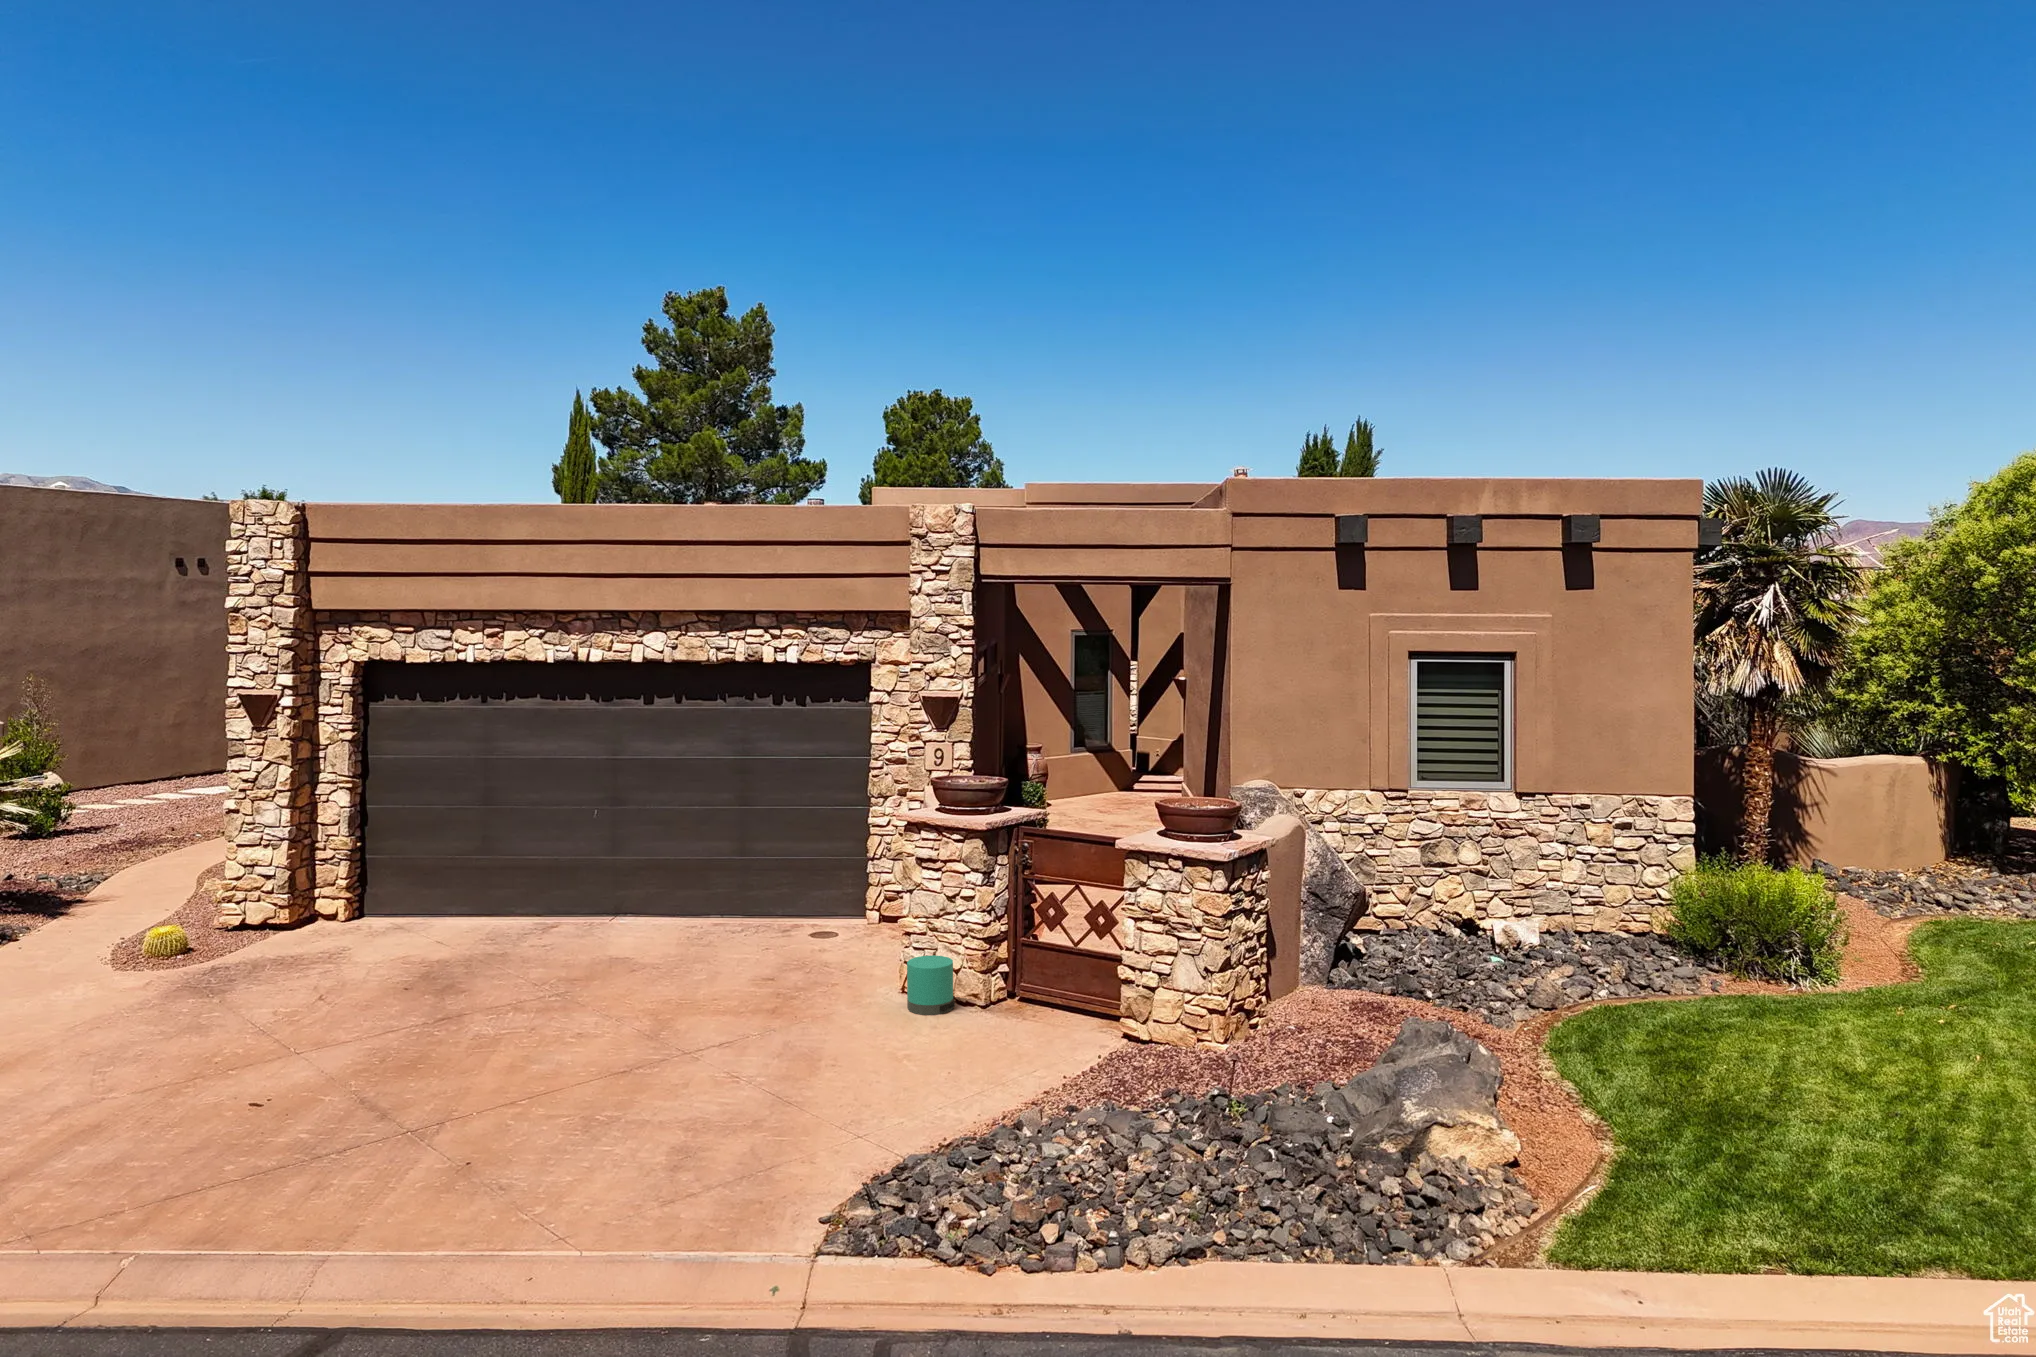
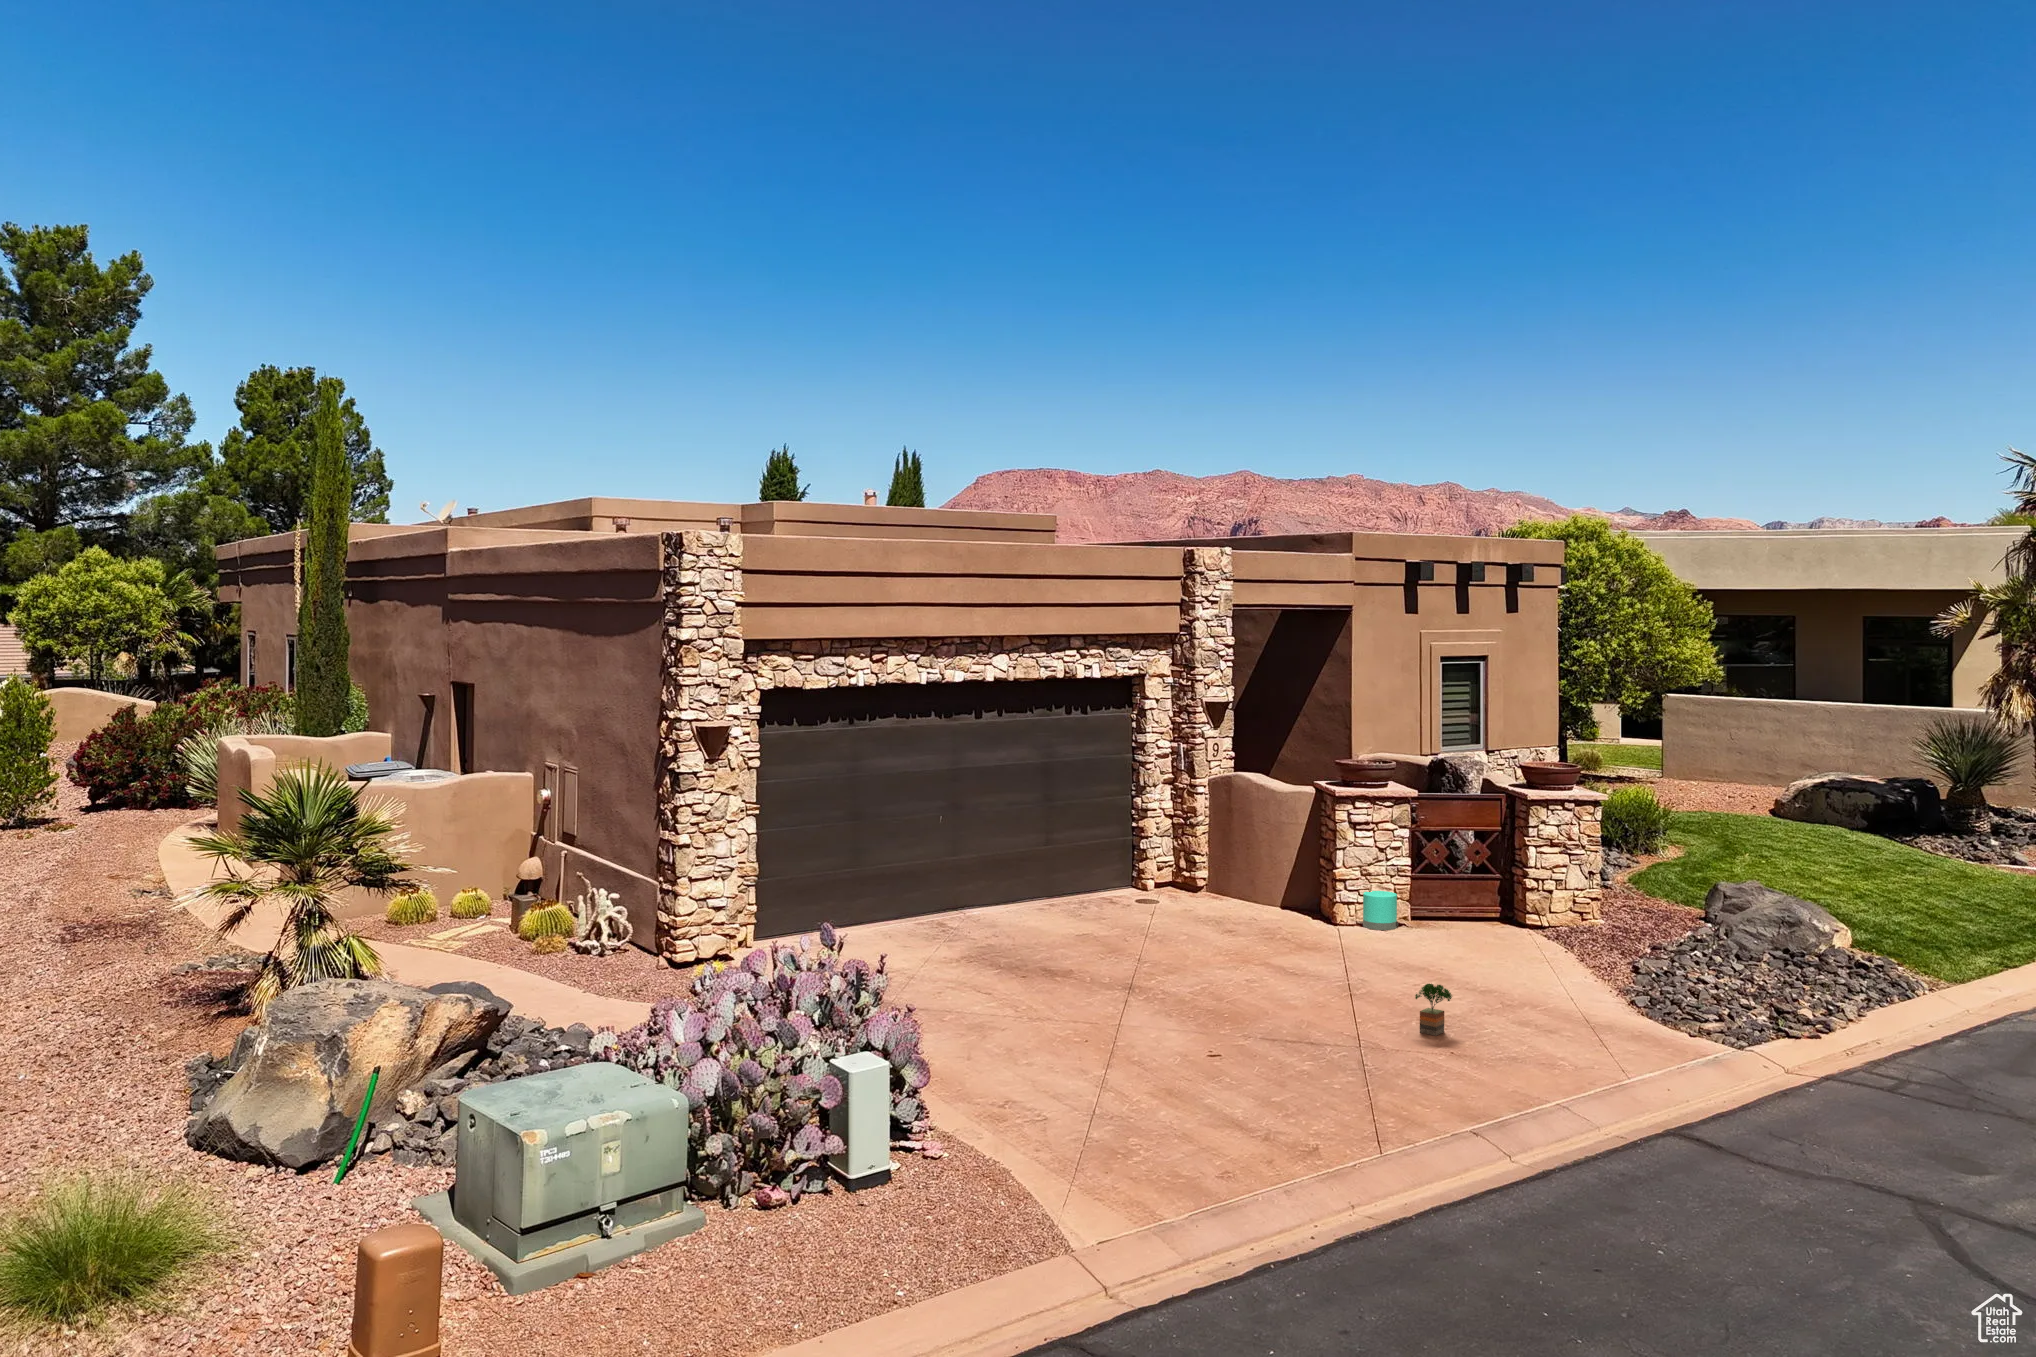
potted tree: none [330,1118,389,1209] -> present [1415,984,1452,1036]

